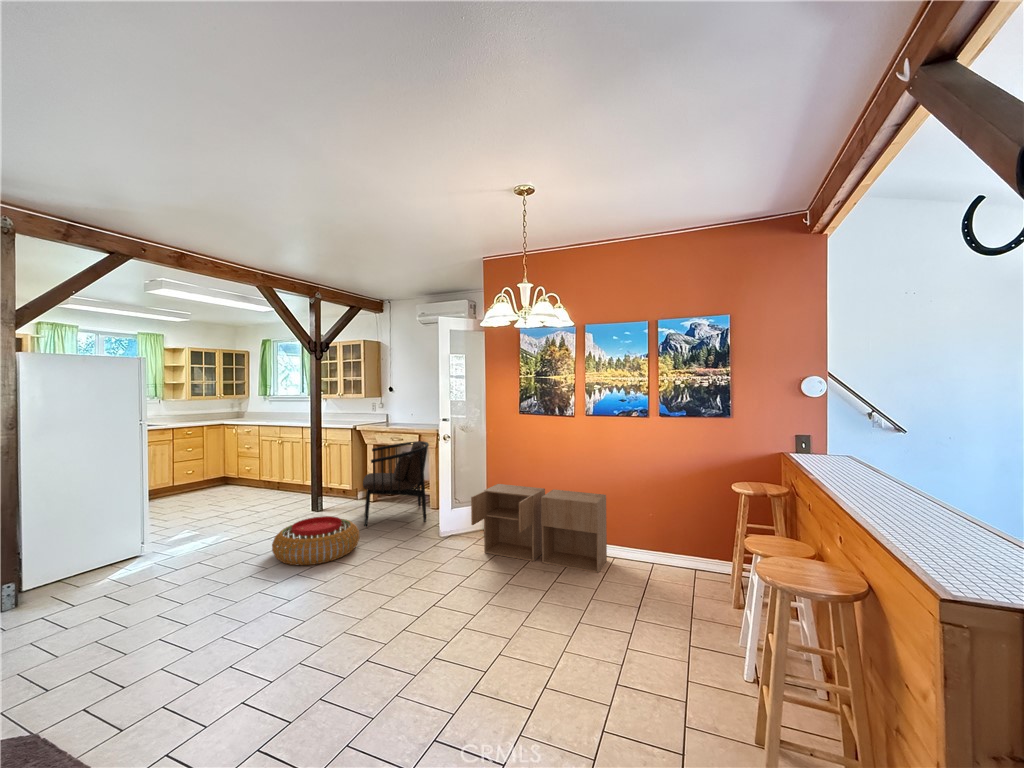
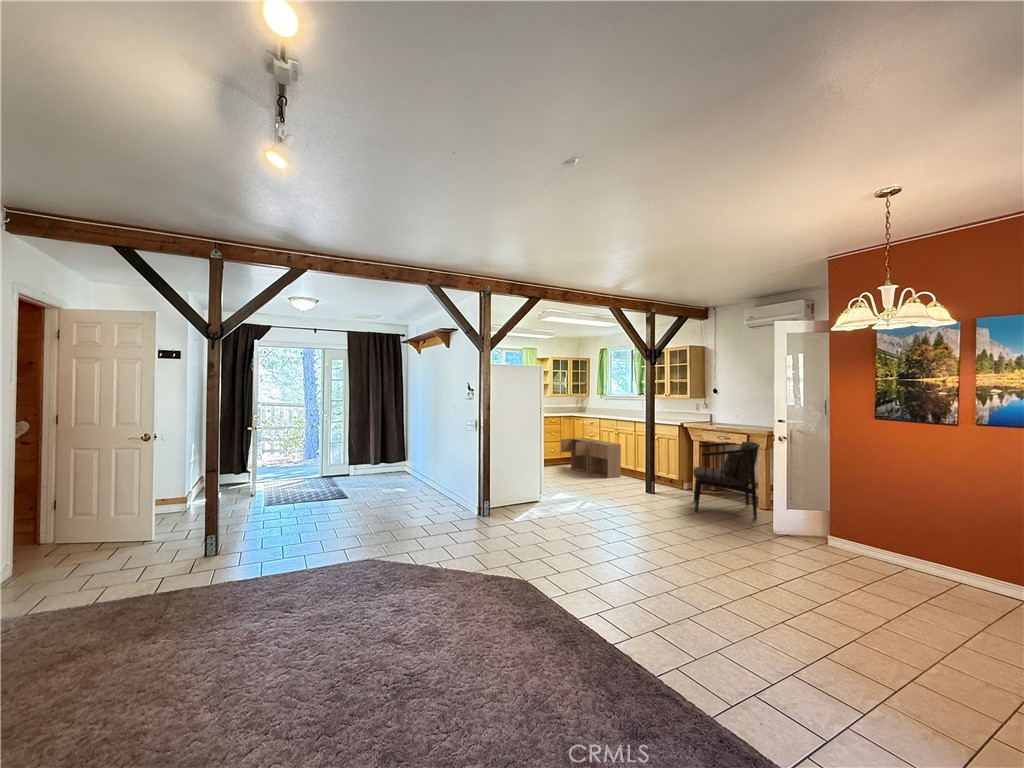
storage cabinet: present [471,484,607,573] -> present [561,438,621,478]
pouf: present [272,516,359,565] -> none [626,494,695,531]

